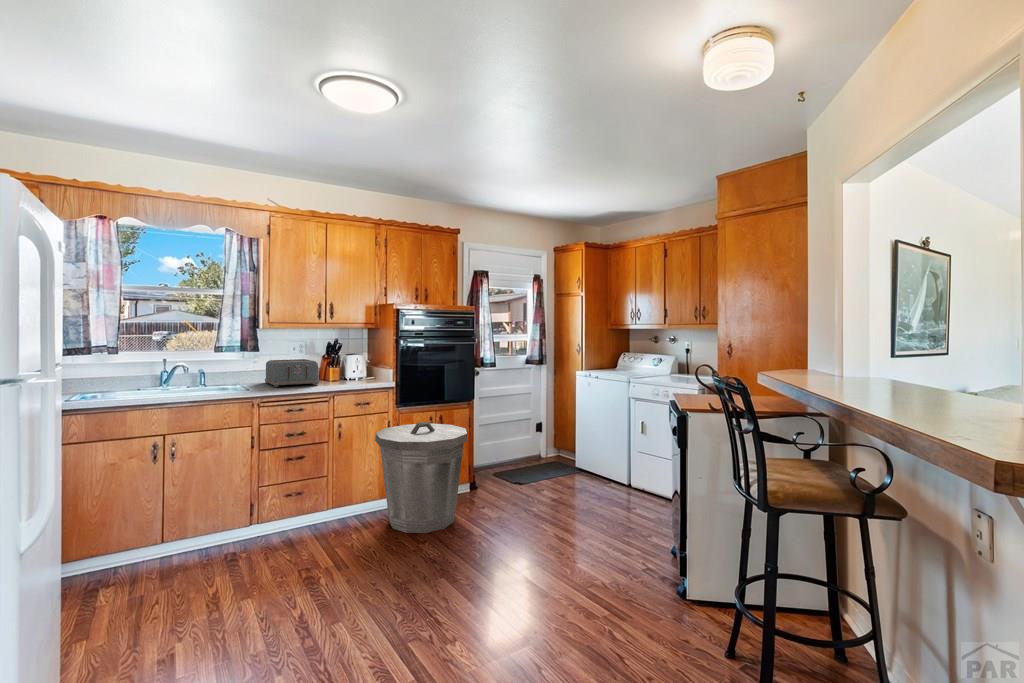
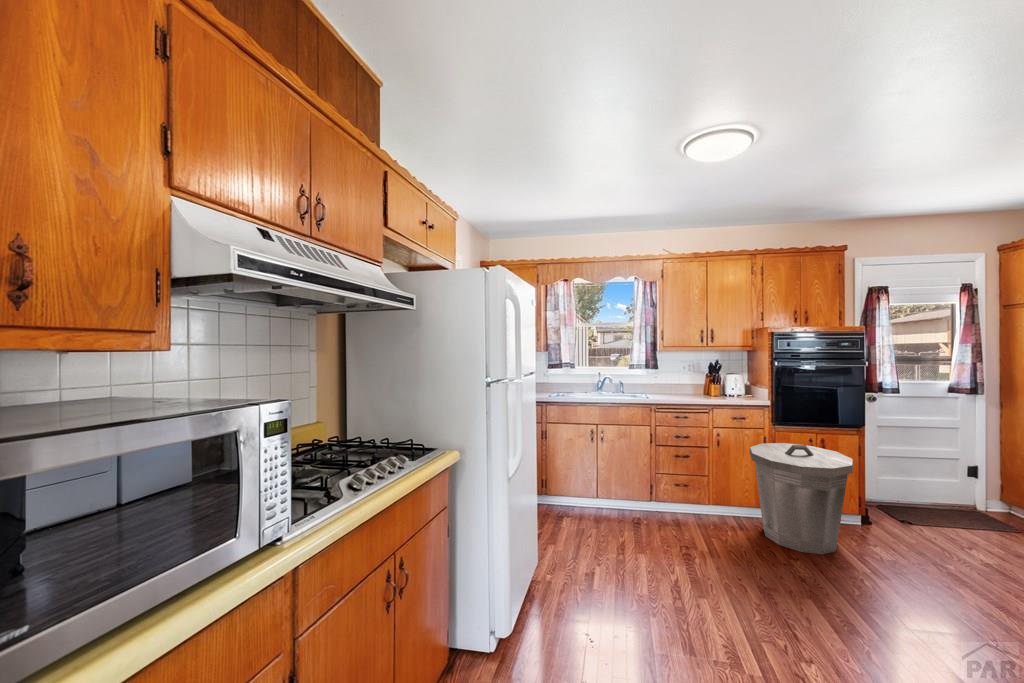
toaster: present [265,359,320,387] -> none [660,375,701,398]

